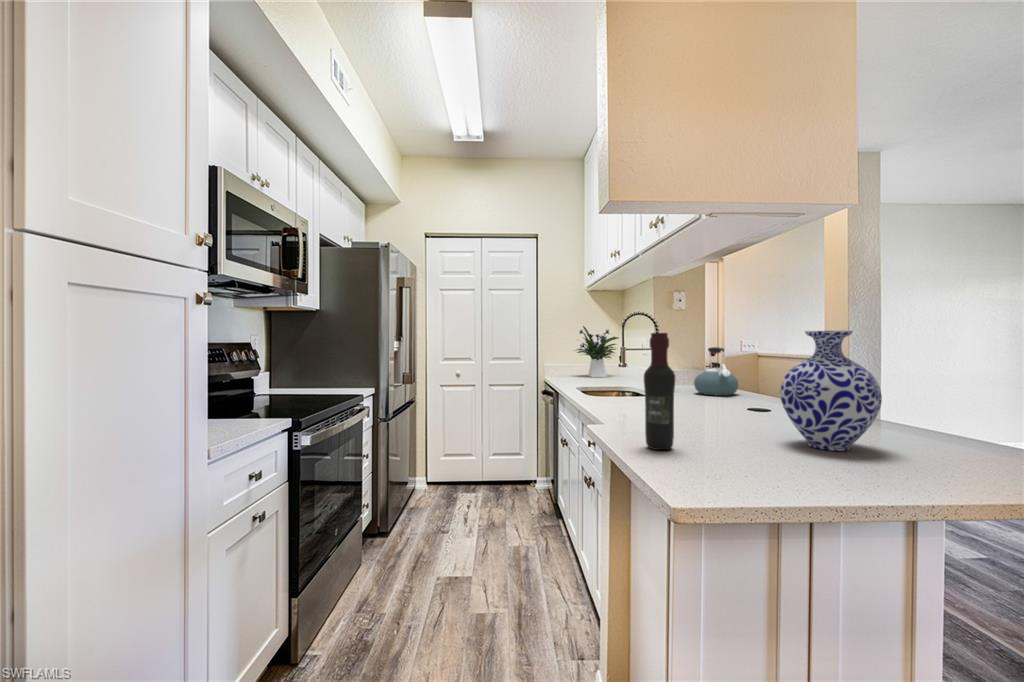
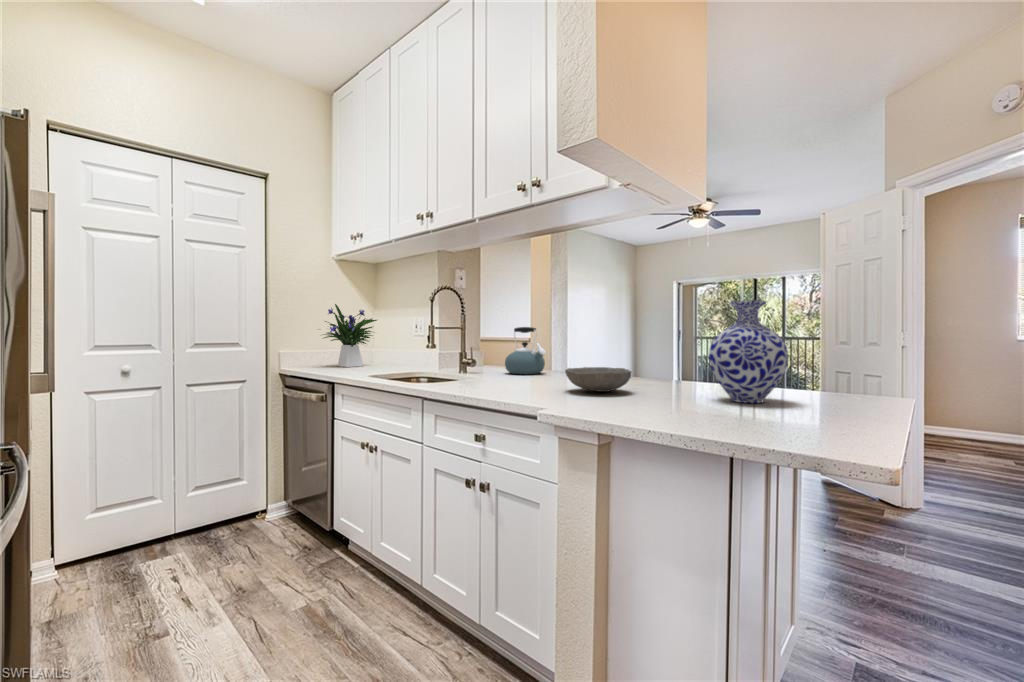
wine bottle: present [644,333,675,450] -> none [661,293,697,423]
bowl: none [672,392,741,419] -> present [565,367,631,392]

